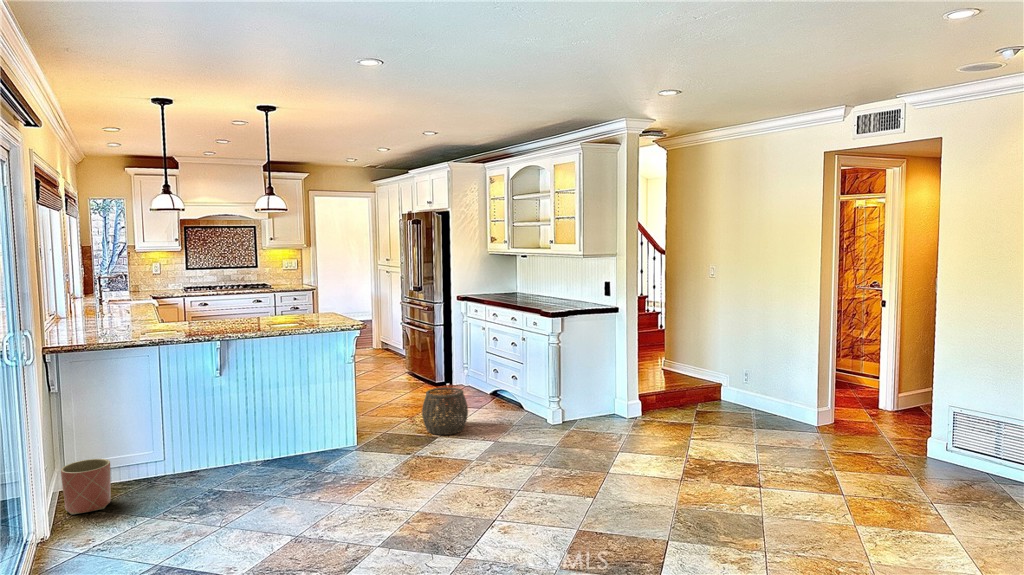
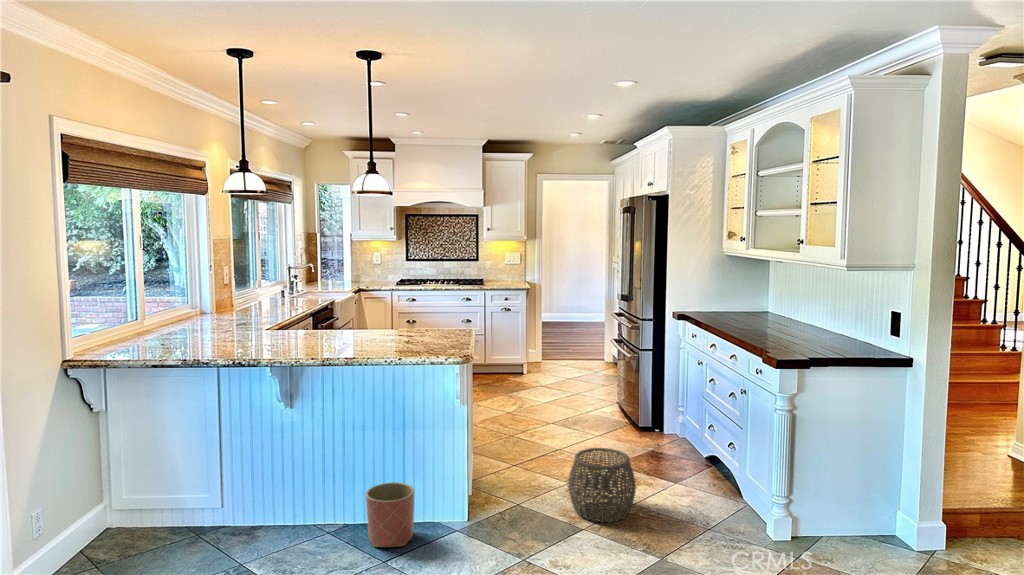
planter: present [61,459,111,515] -> present [366,482,414,547]

